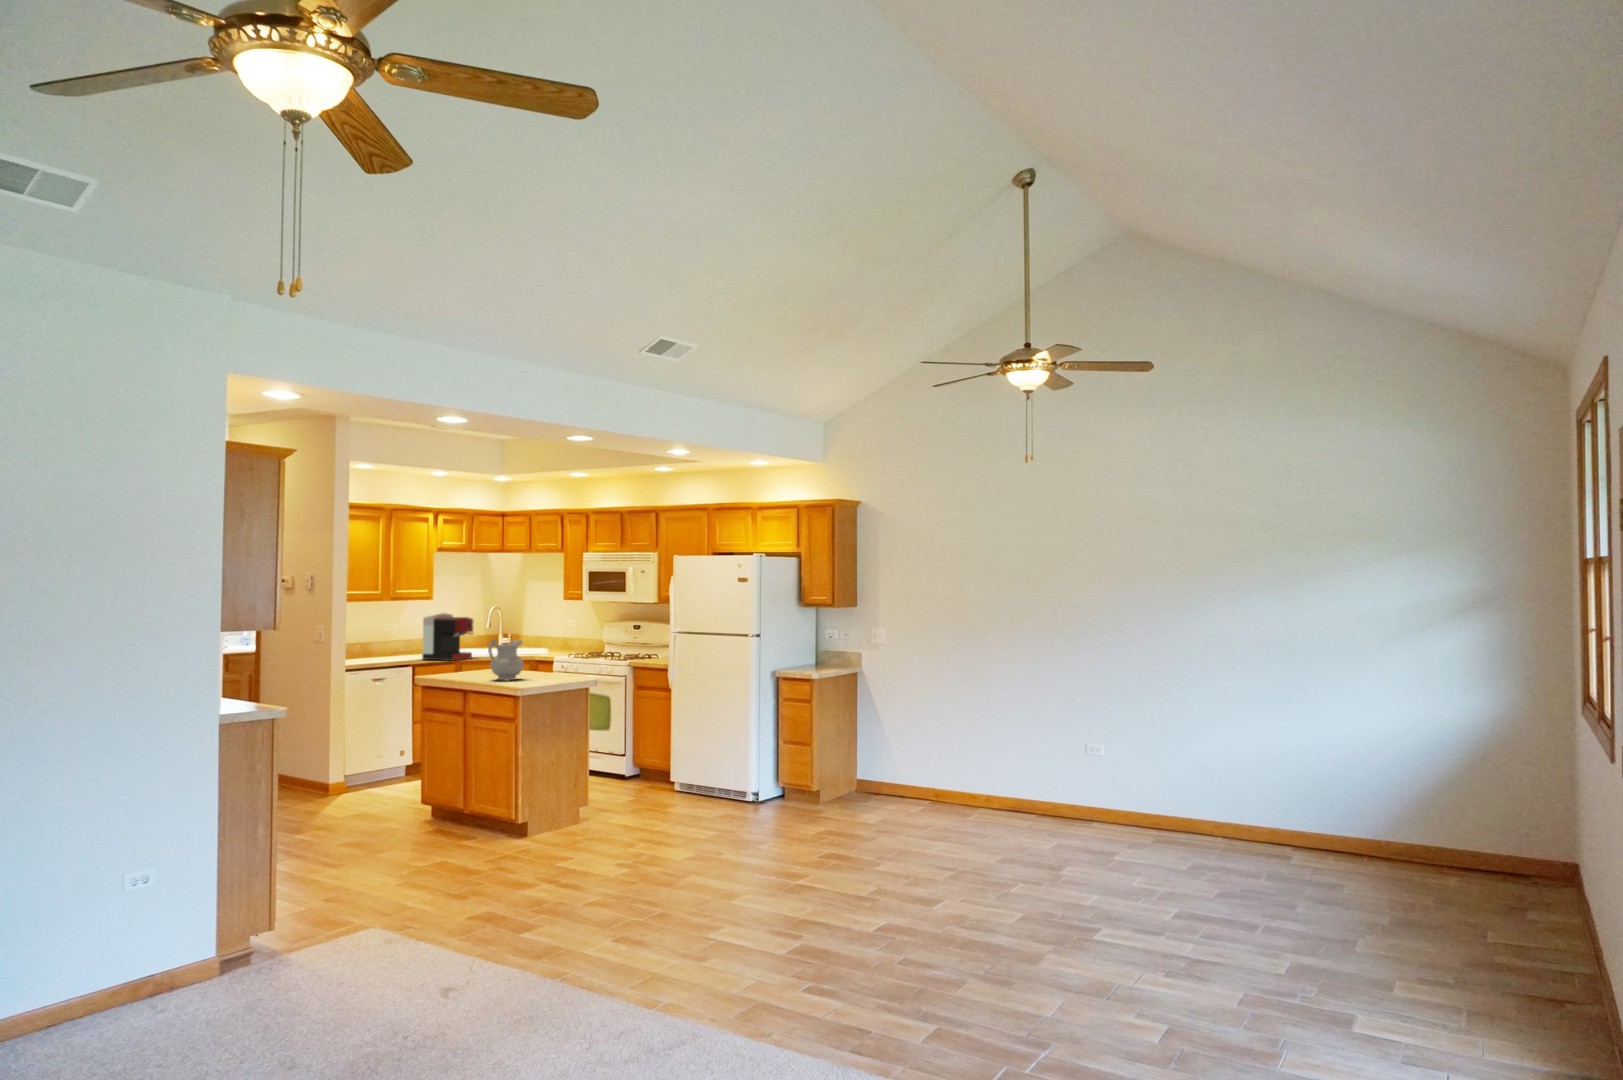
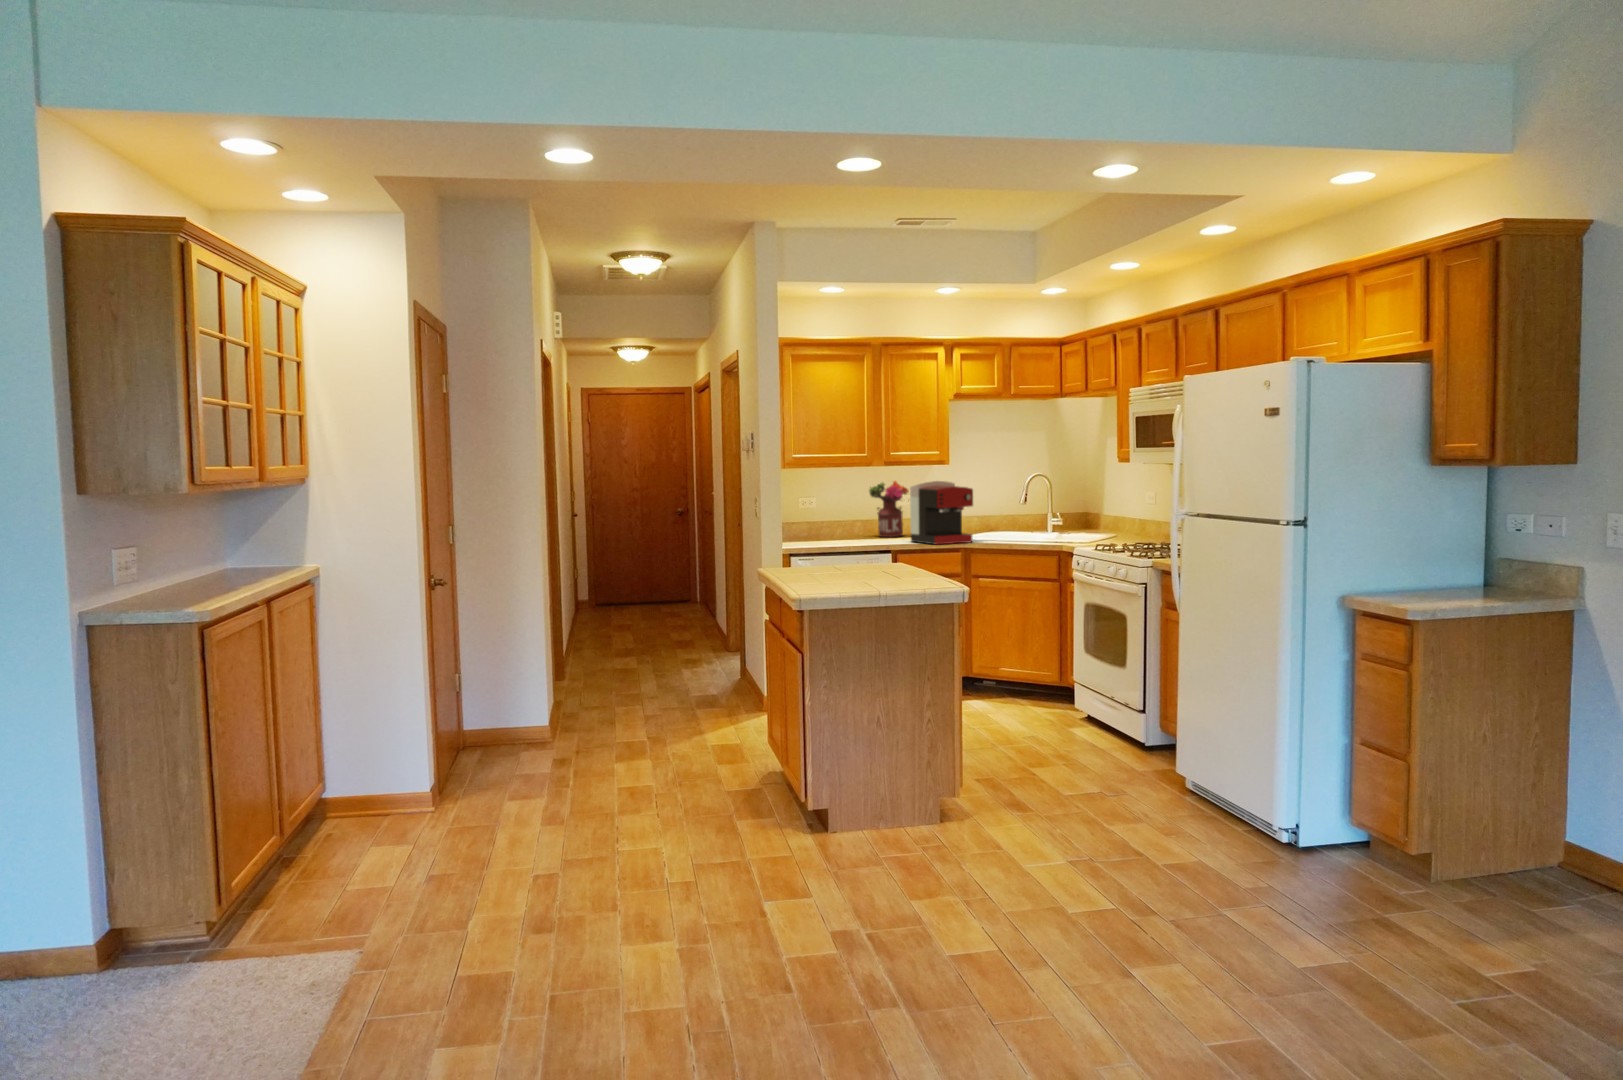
flower arrangement: none [365,613,398,658] -> present [869,481,909,537]
ceramic pitcher: present [488,640,523,680] -> none [805,521,860,583]

